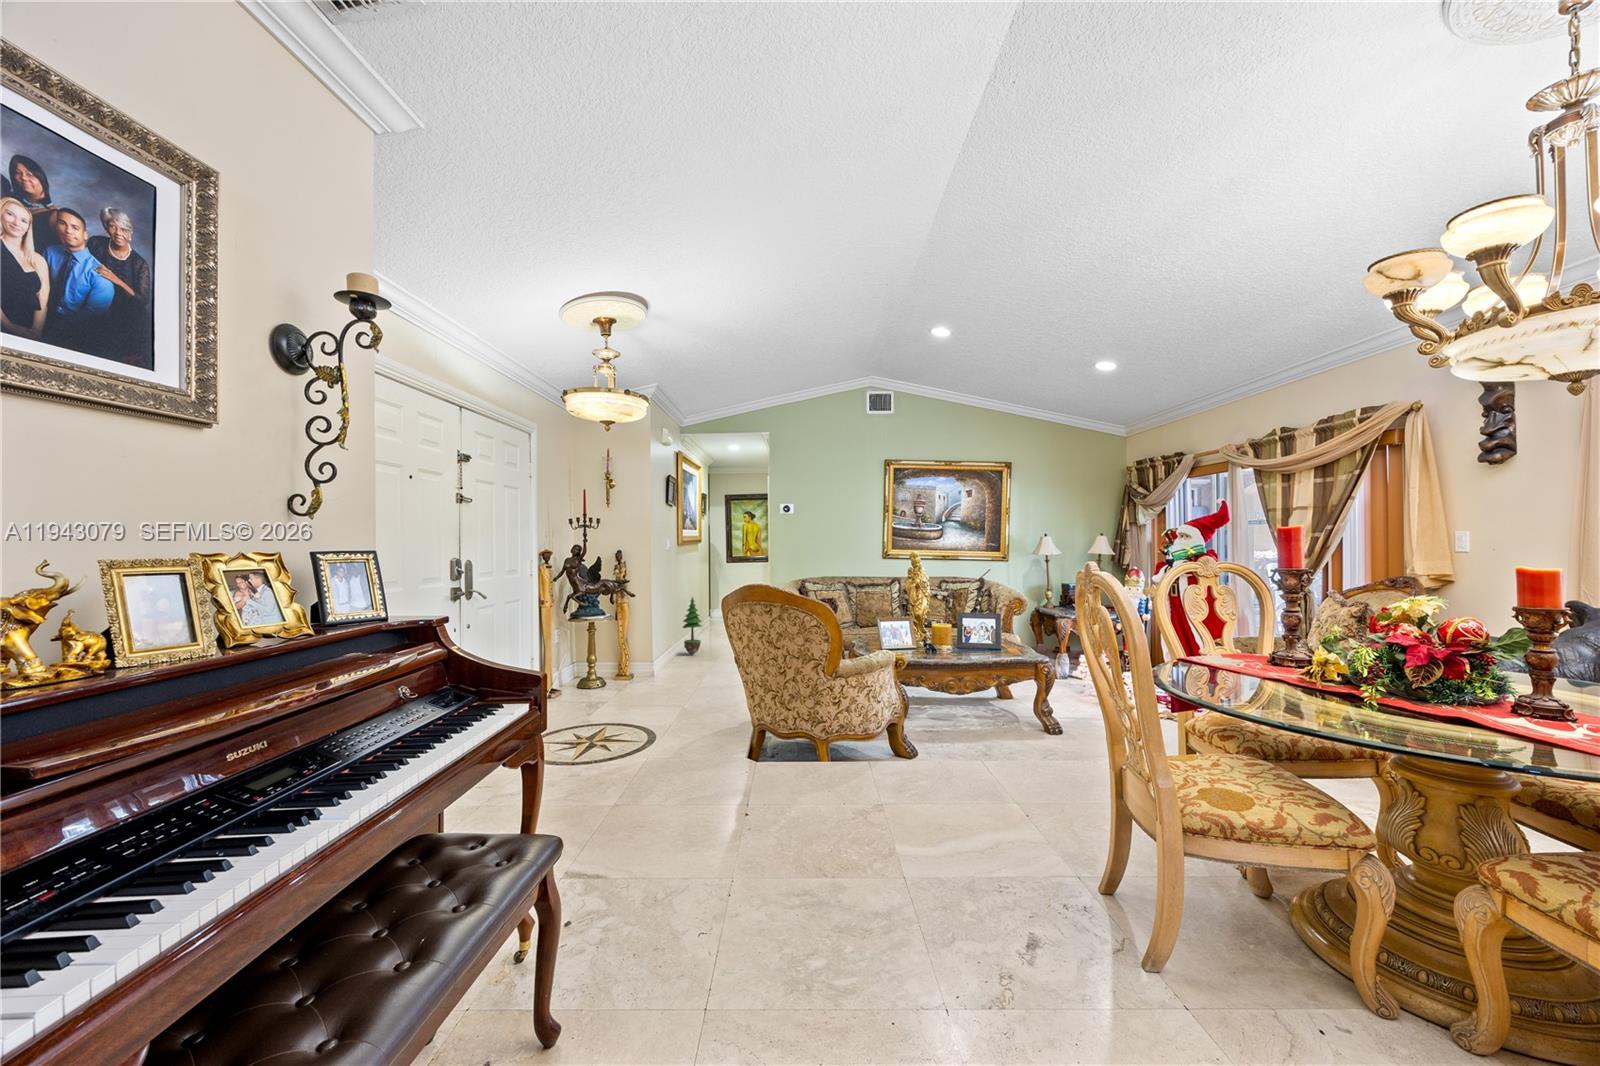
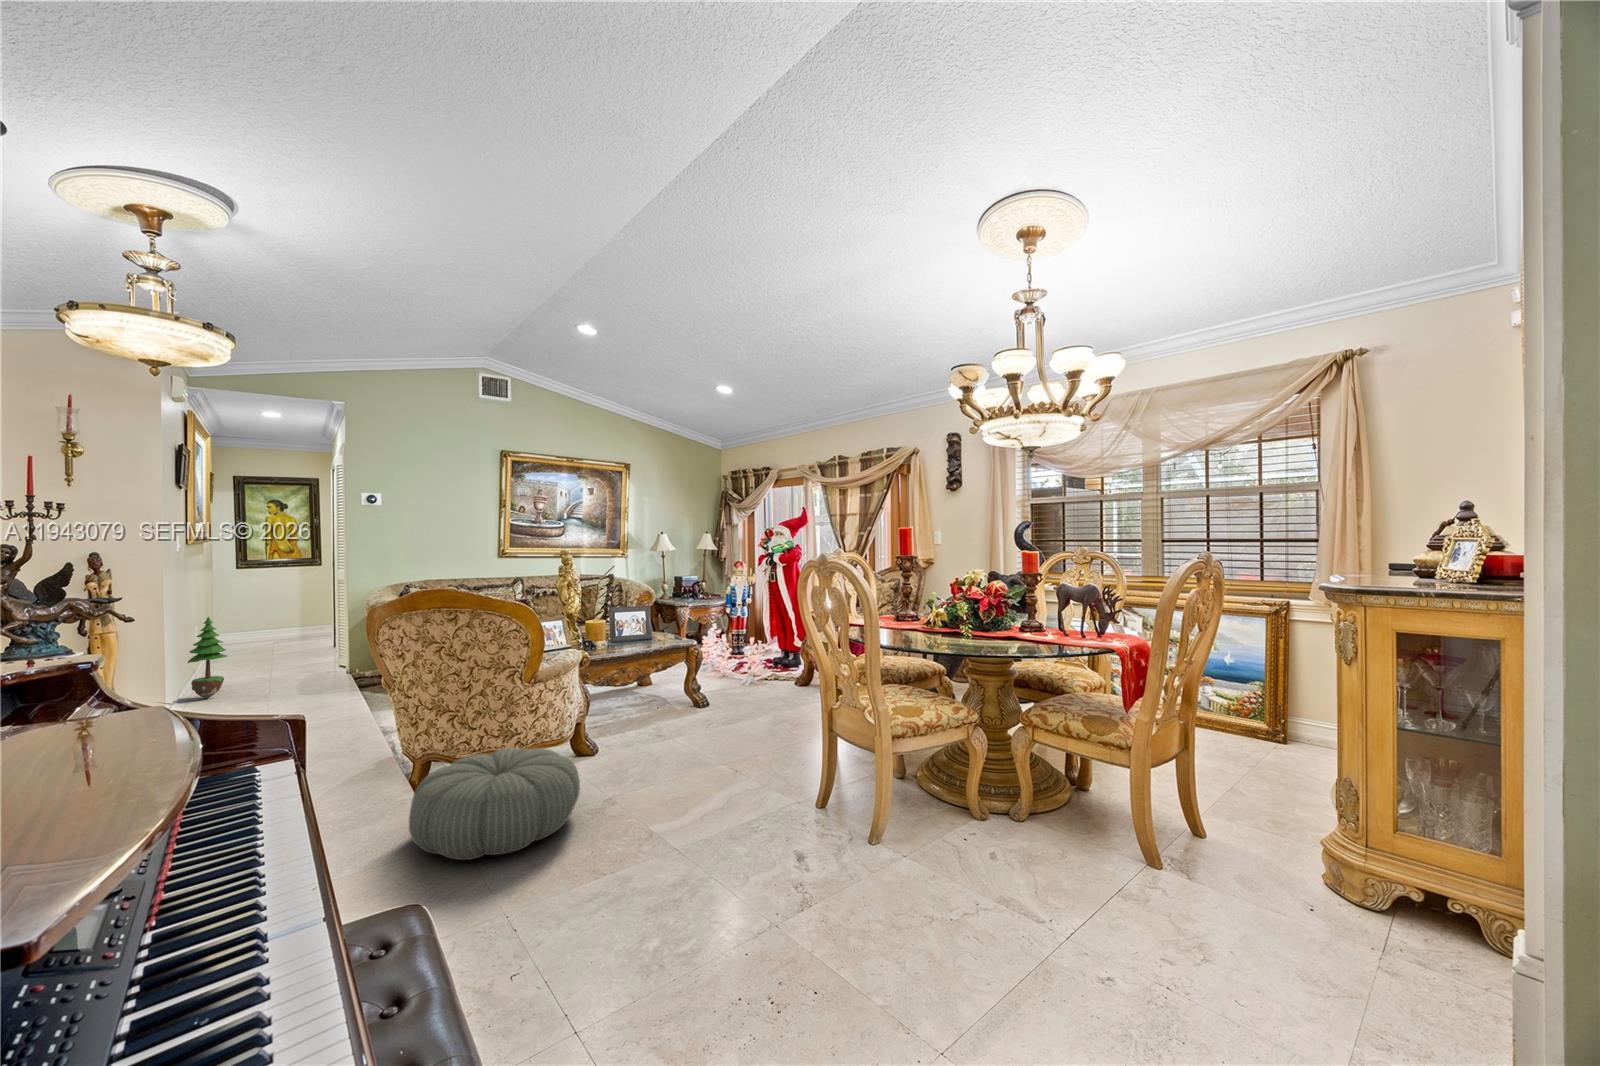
pouf: none [719,731,856,824] -> present [409,748,580,860]

